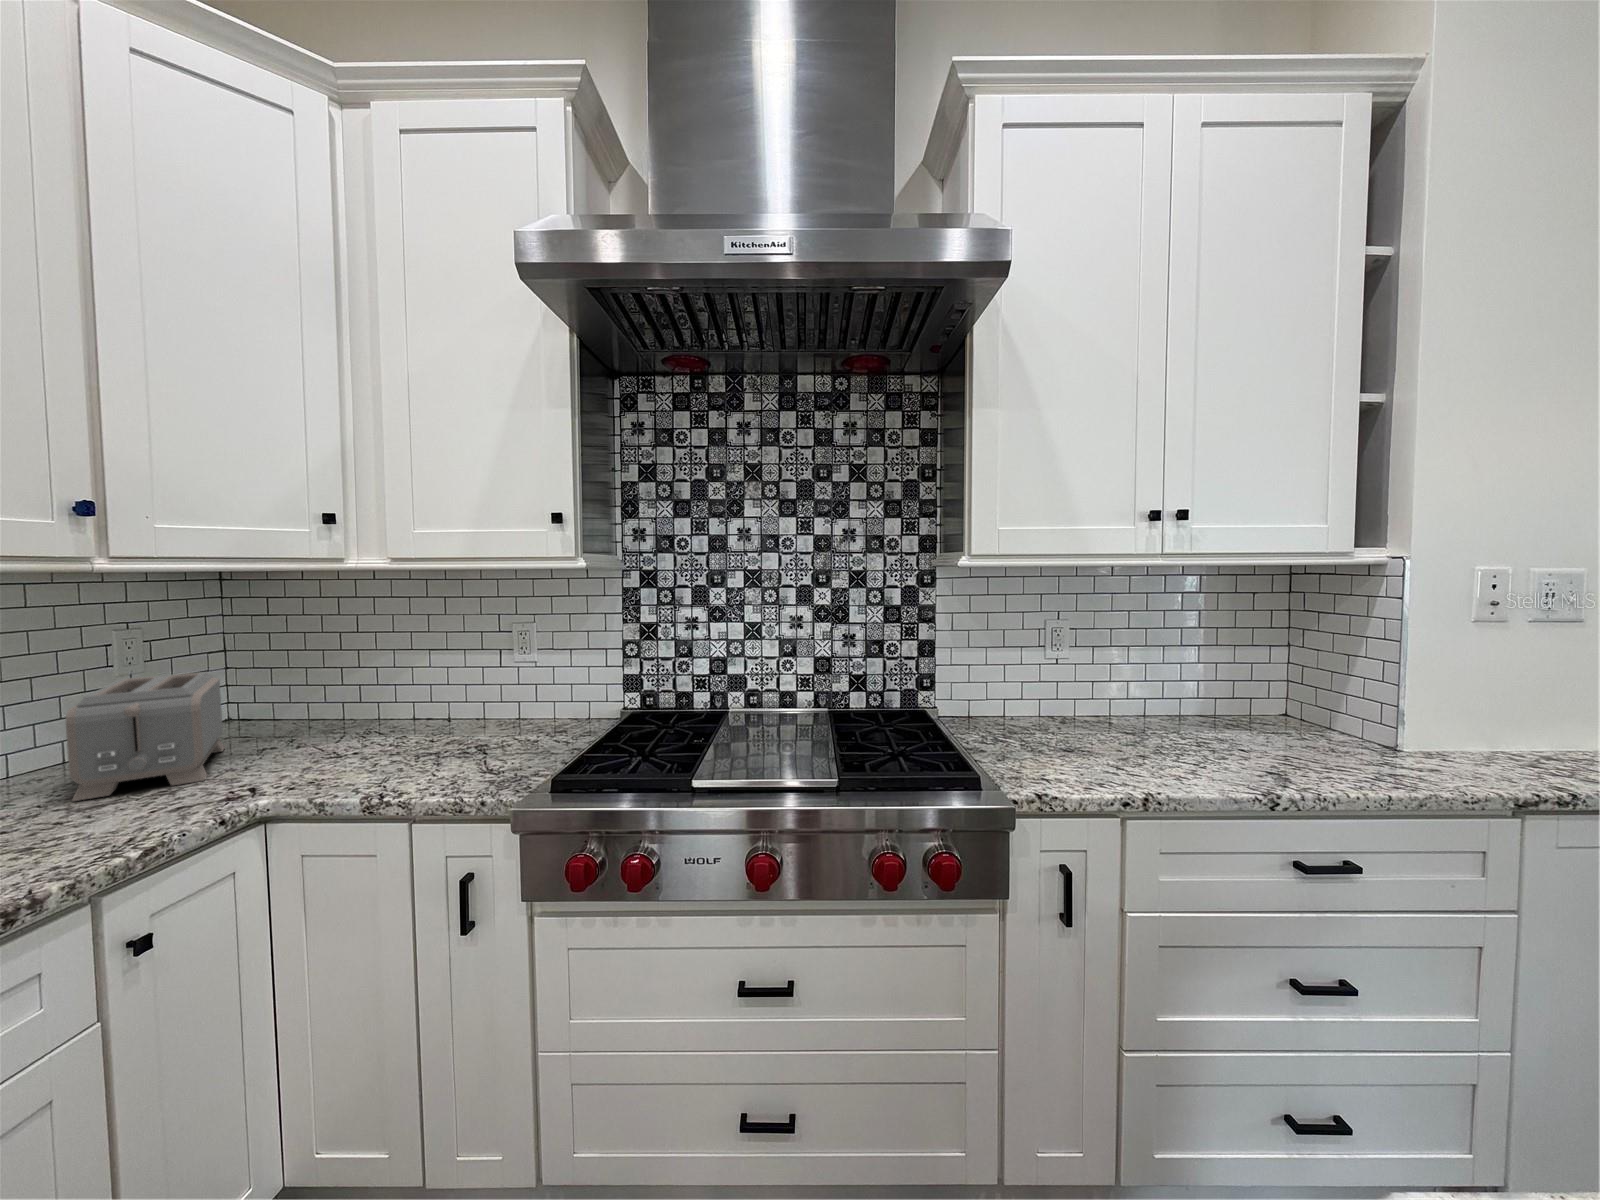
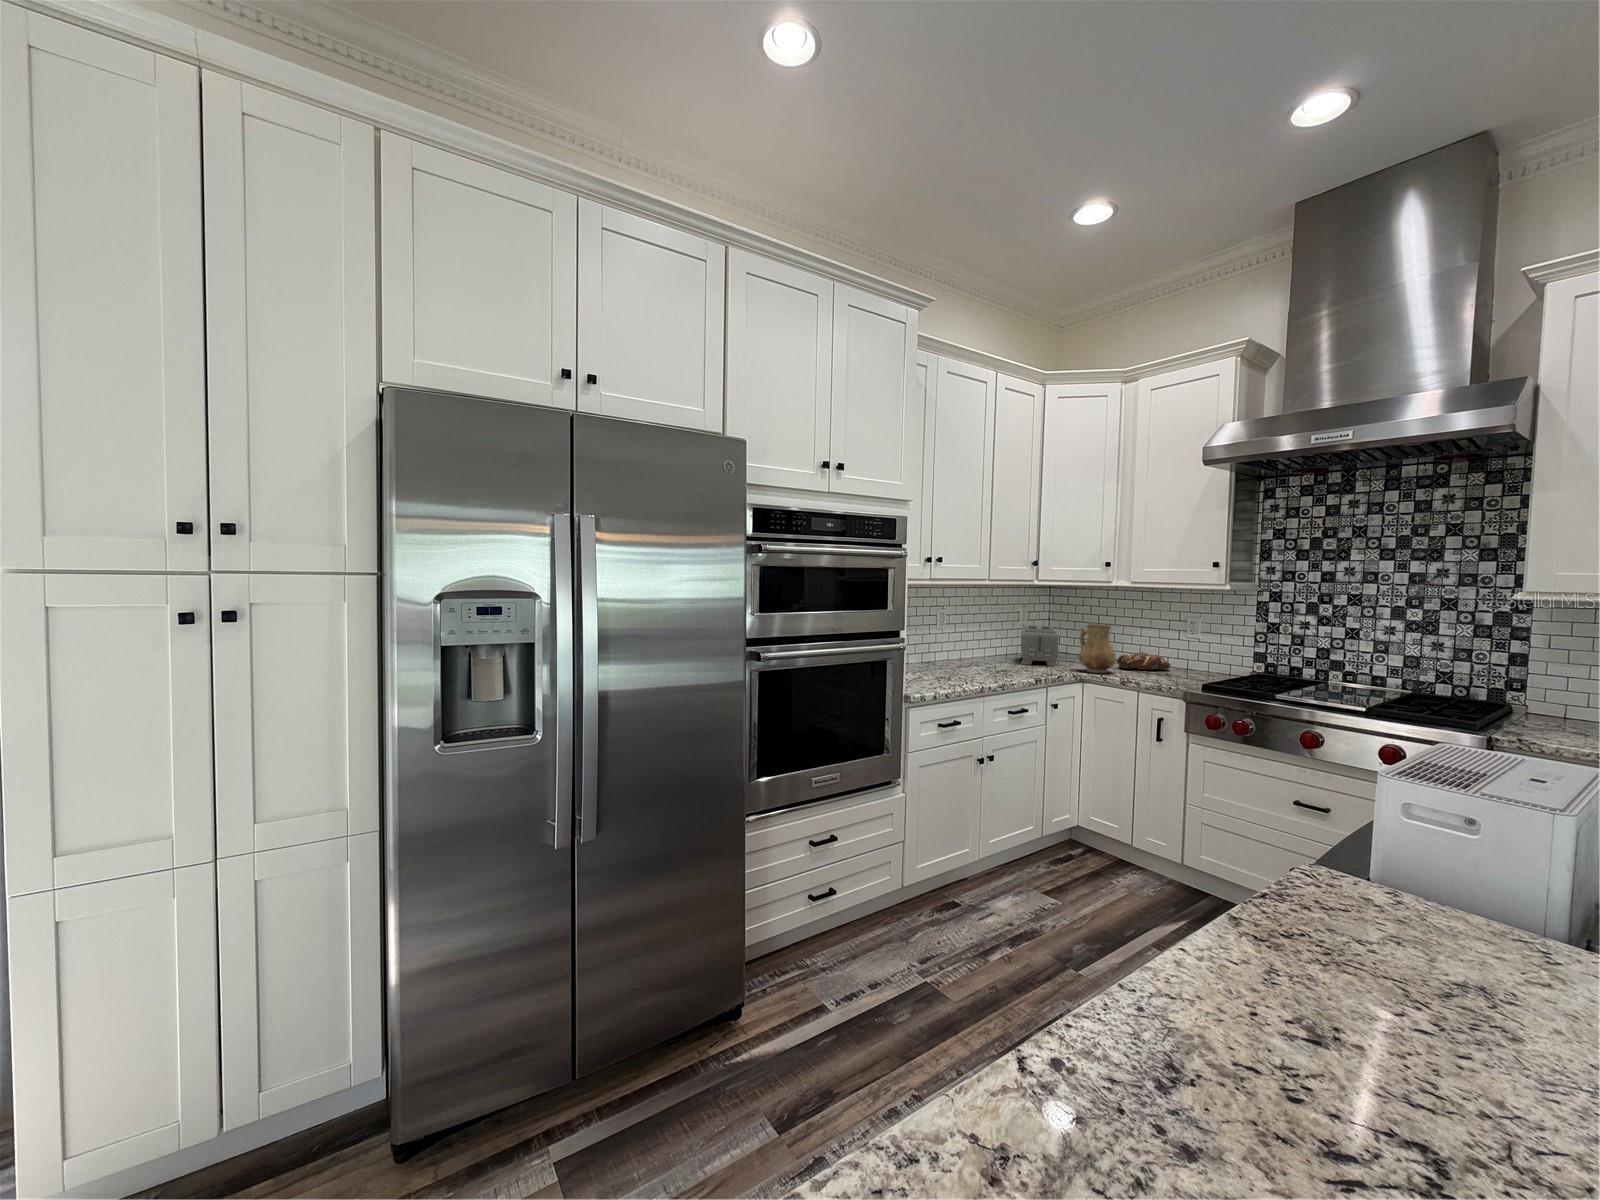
ceramic pitcher: none [251,662,358,790] -> present [1079,624,1116,673]
bread loaf: none [375,703,489,749] -> present [1117,652,1171,670]

